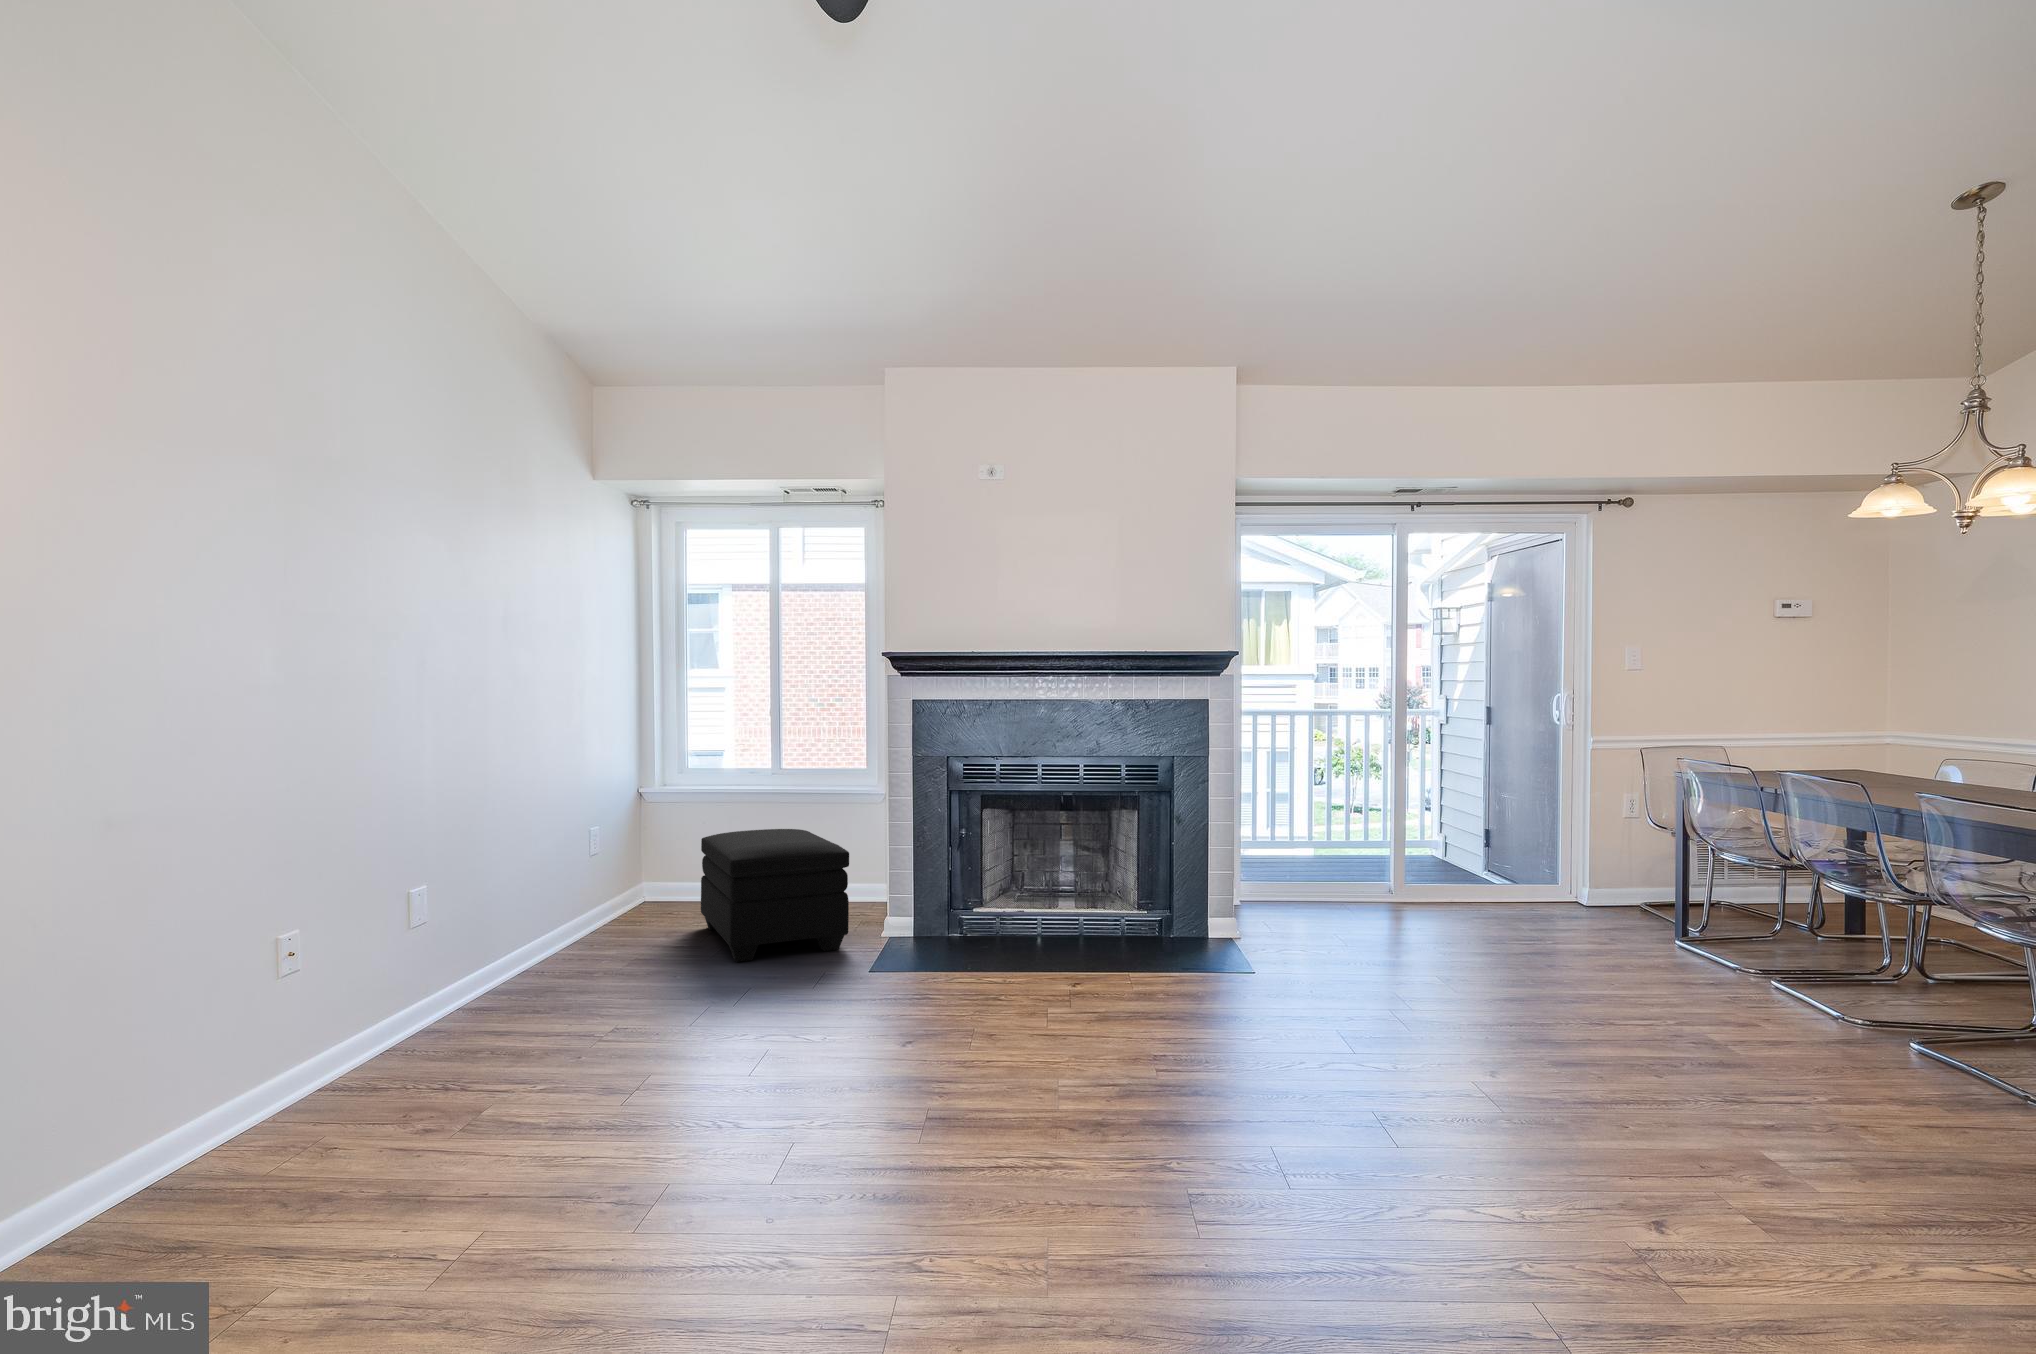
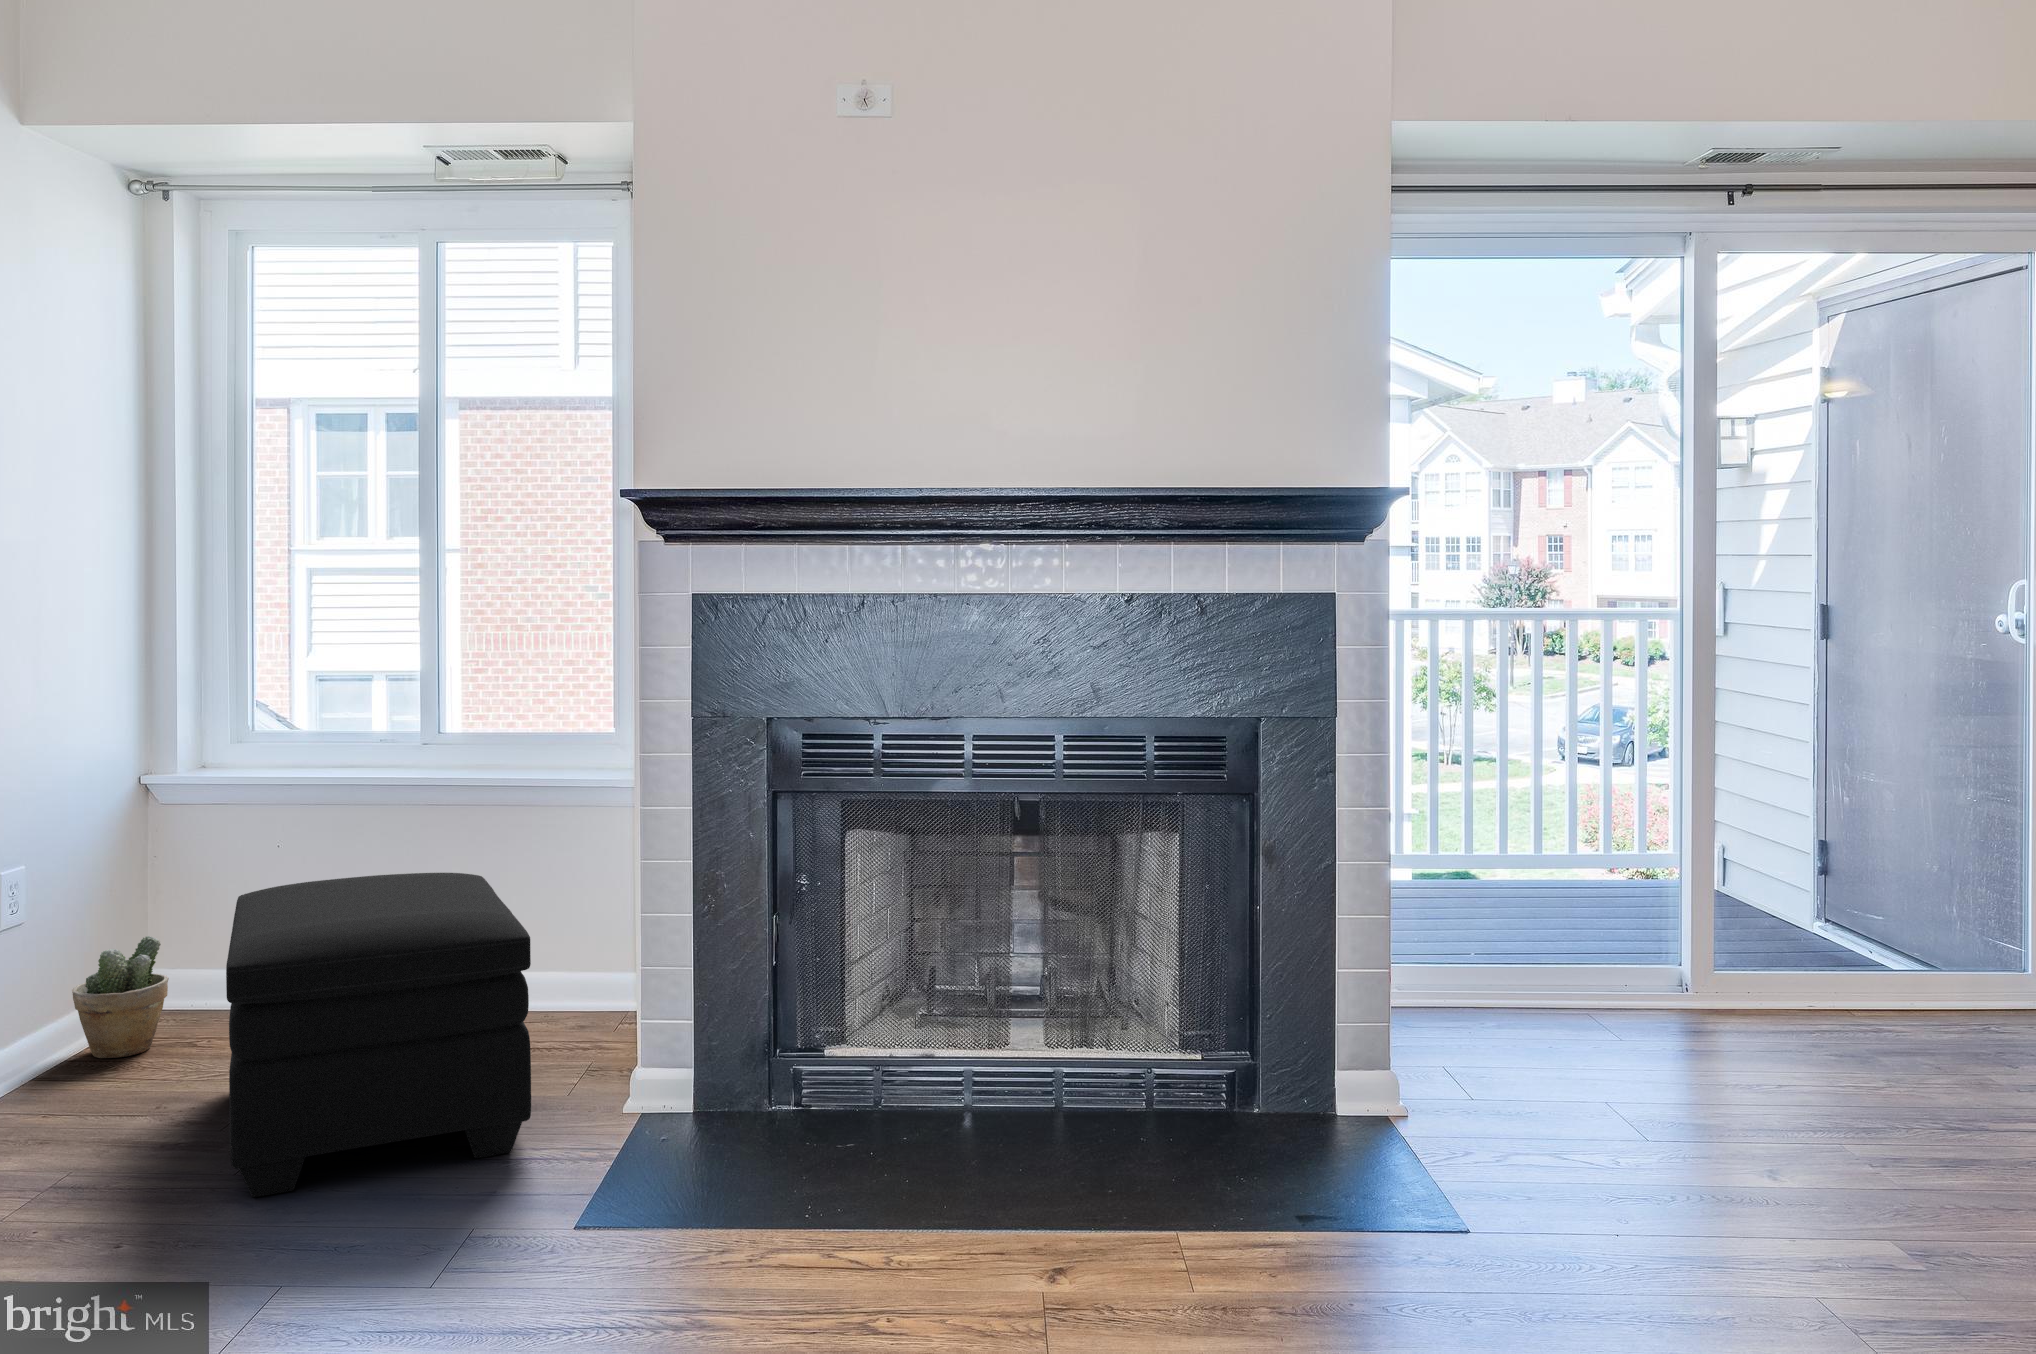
potted plant: none [613,860,654,917] -> present [72,936,169,1058]

